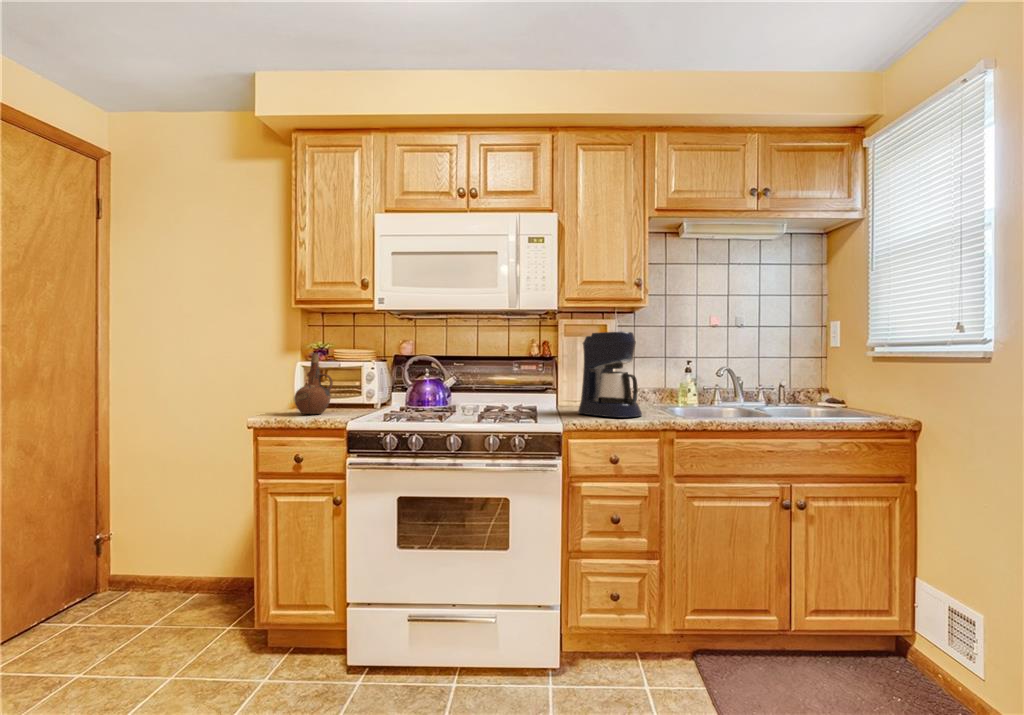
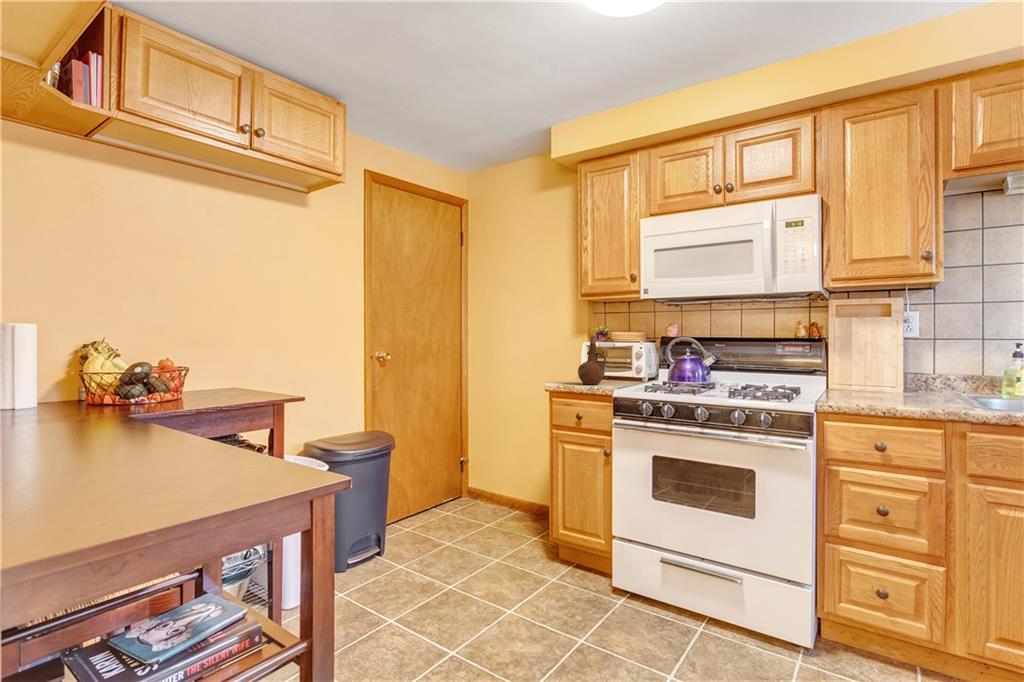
coffee maker: present [578,332,642,418] -> none [844,312,928,404]

